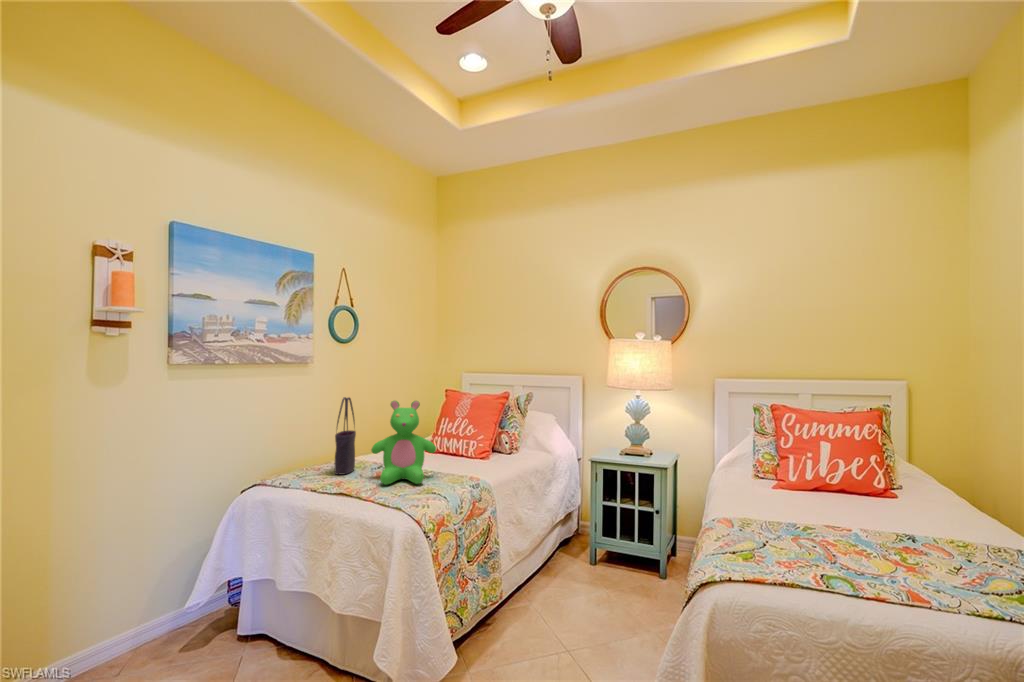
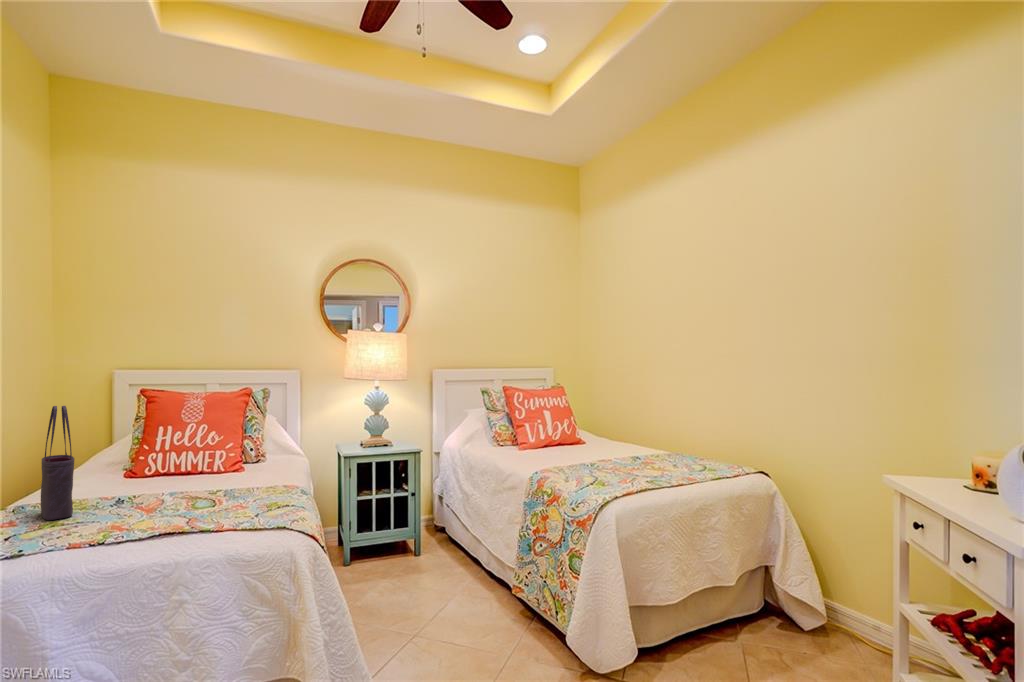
teddy bear: present [371,400,436,485] -> none [121,402,218,514]

